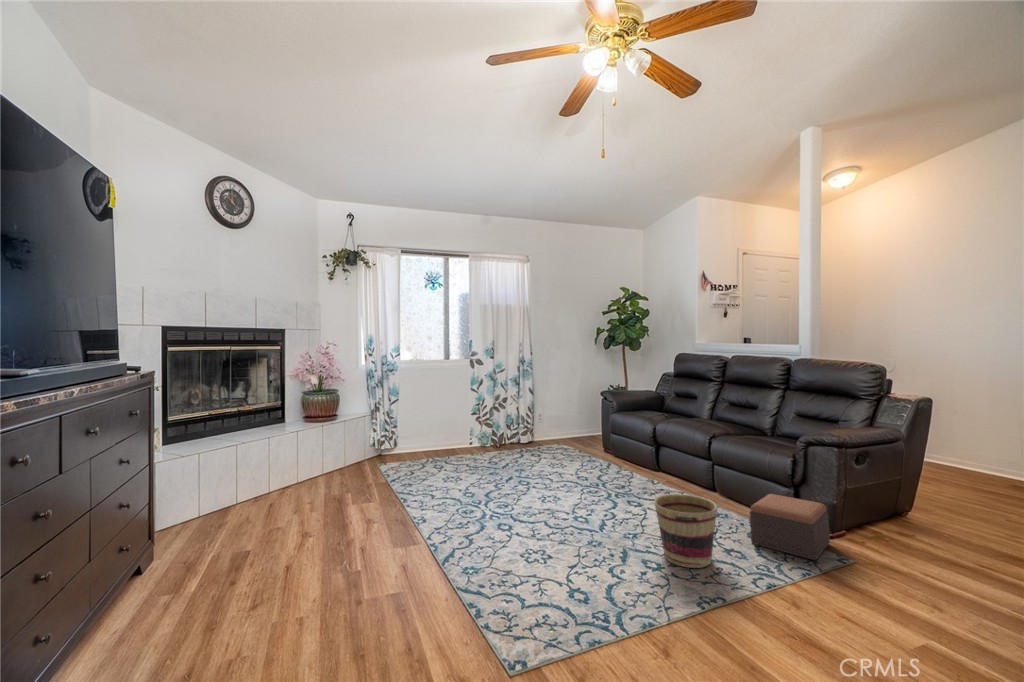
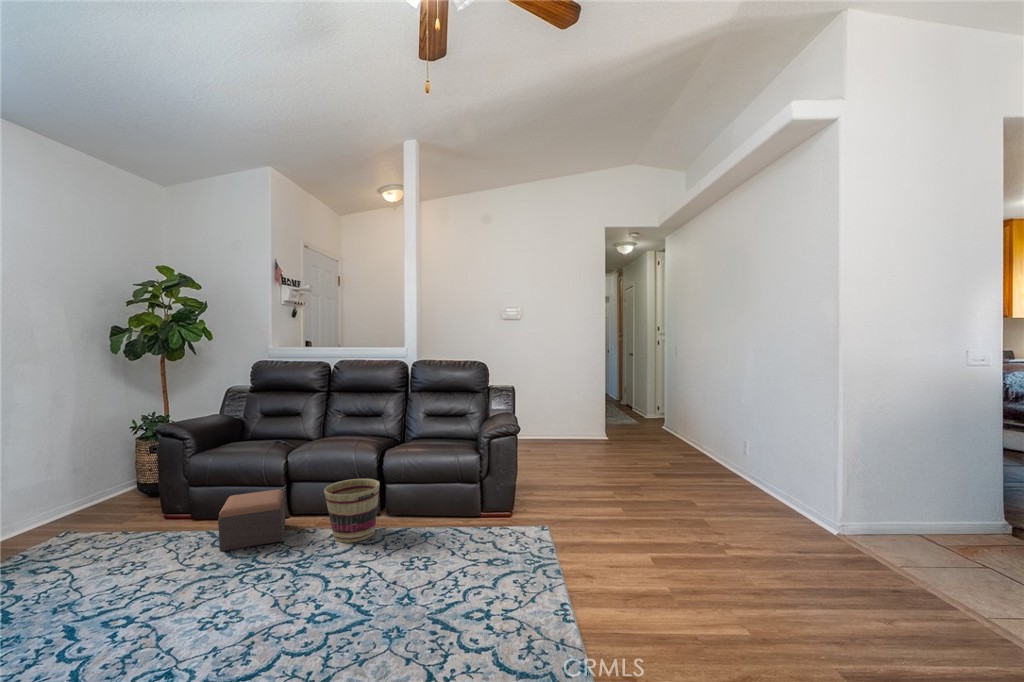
basket: present [655,494,717,568] -> present [324,479,380,543]

